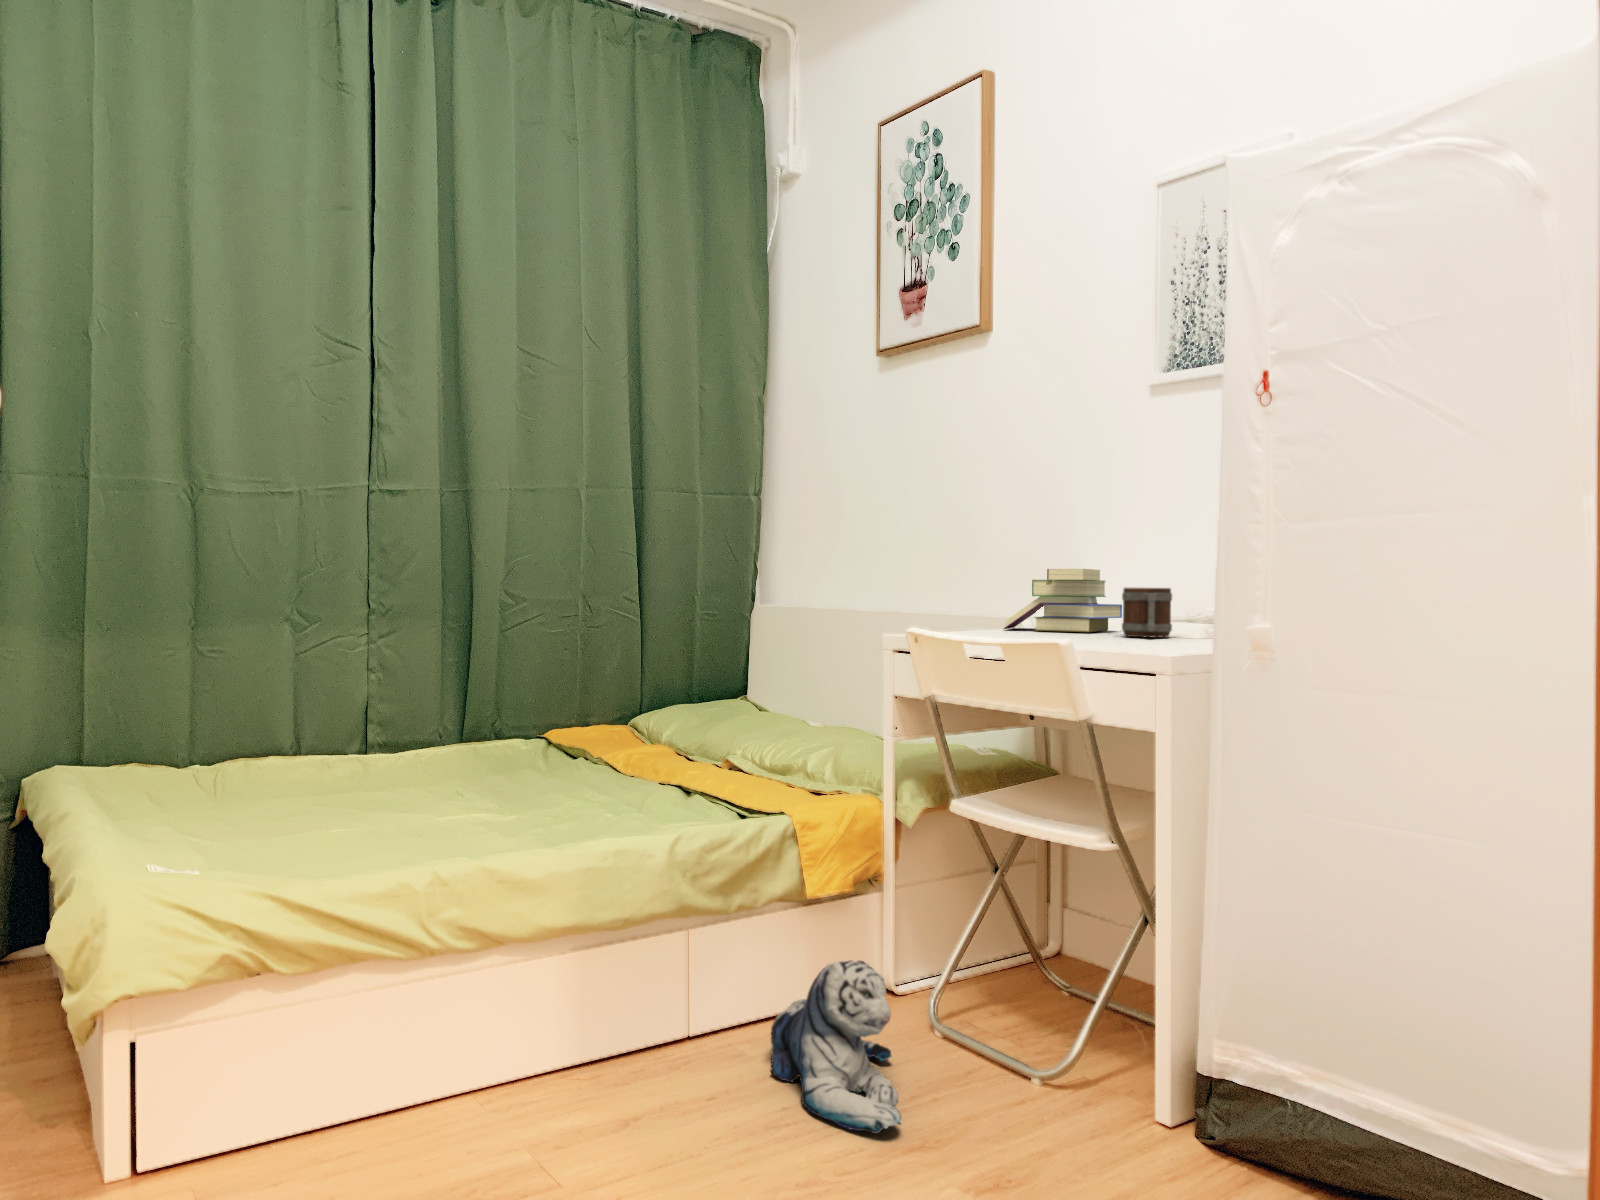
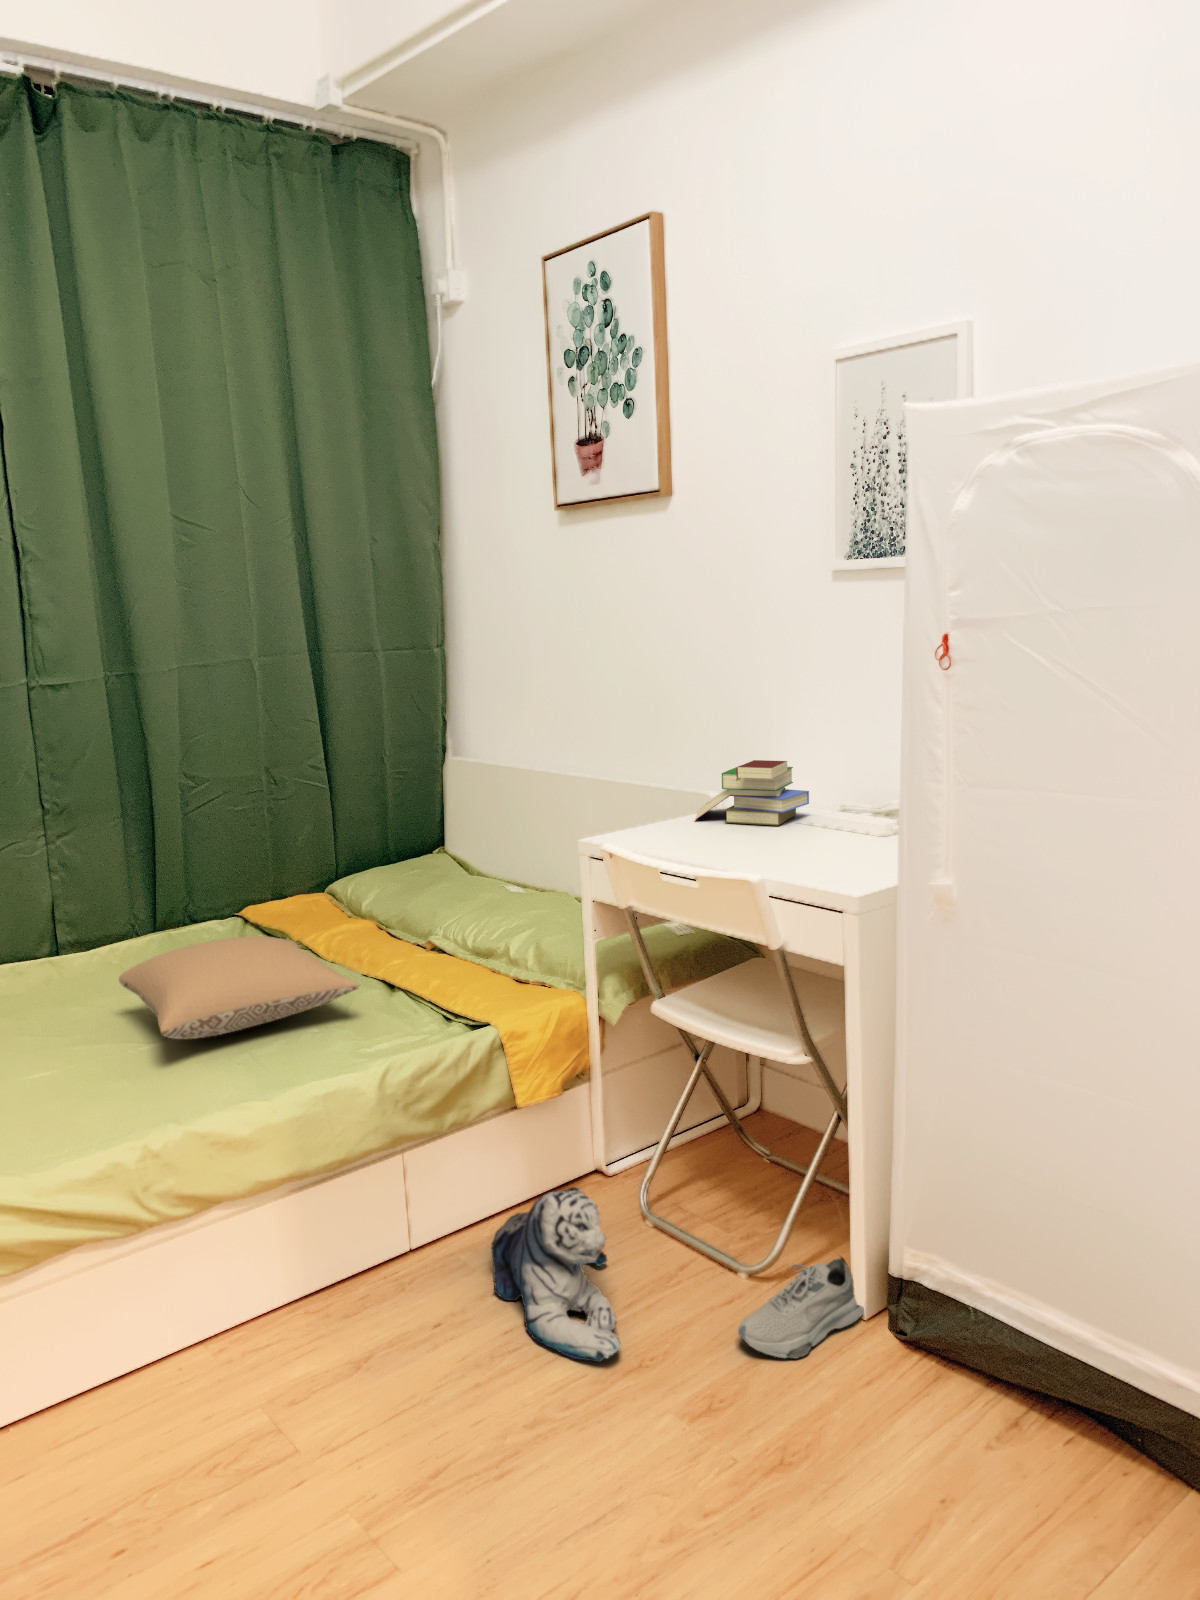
mug: present [1122,588,1172,638] -> none [811,787,859,841]
pillow: none [423,724,657,808] -> present [119,936,360,1039]
shoe: none [1028,1048,1168,1150] -> present [738,1257,864,1359]

